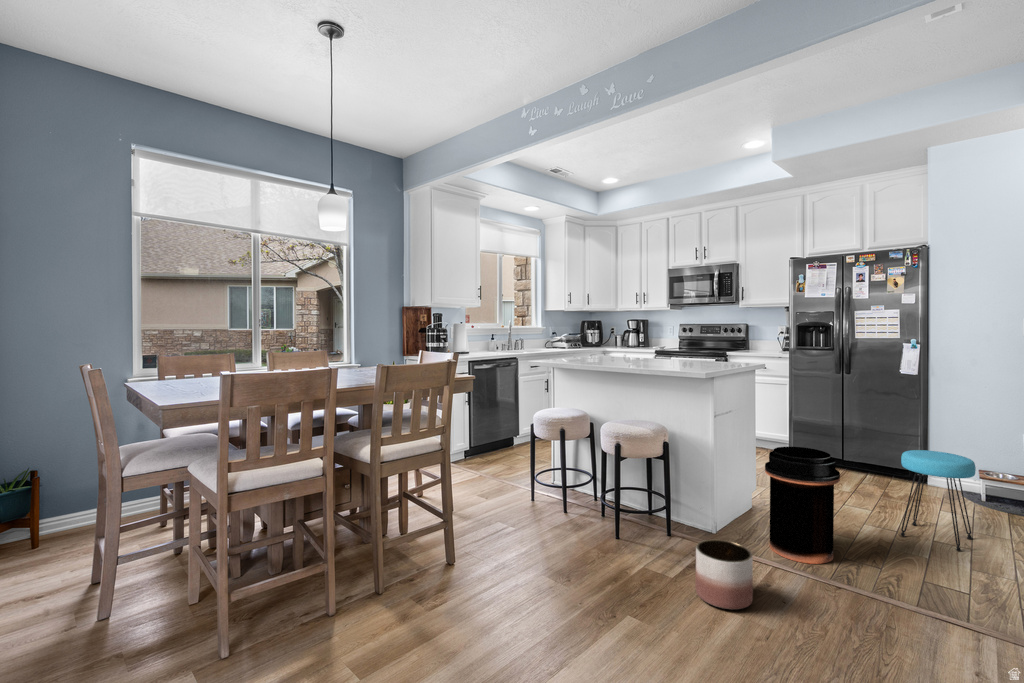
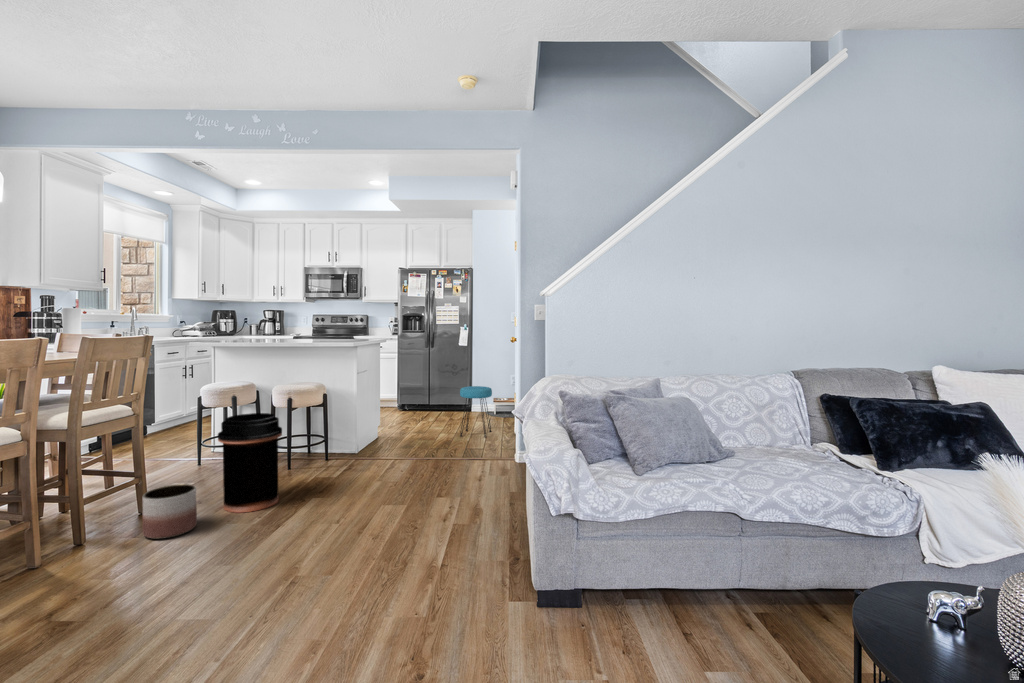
trash can: present [765,447,840,564] -> present [218,413,282,512]
planter: present [695,539,753,610] -> present [142,484,197,539]

